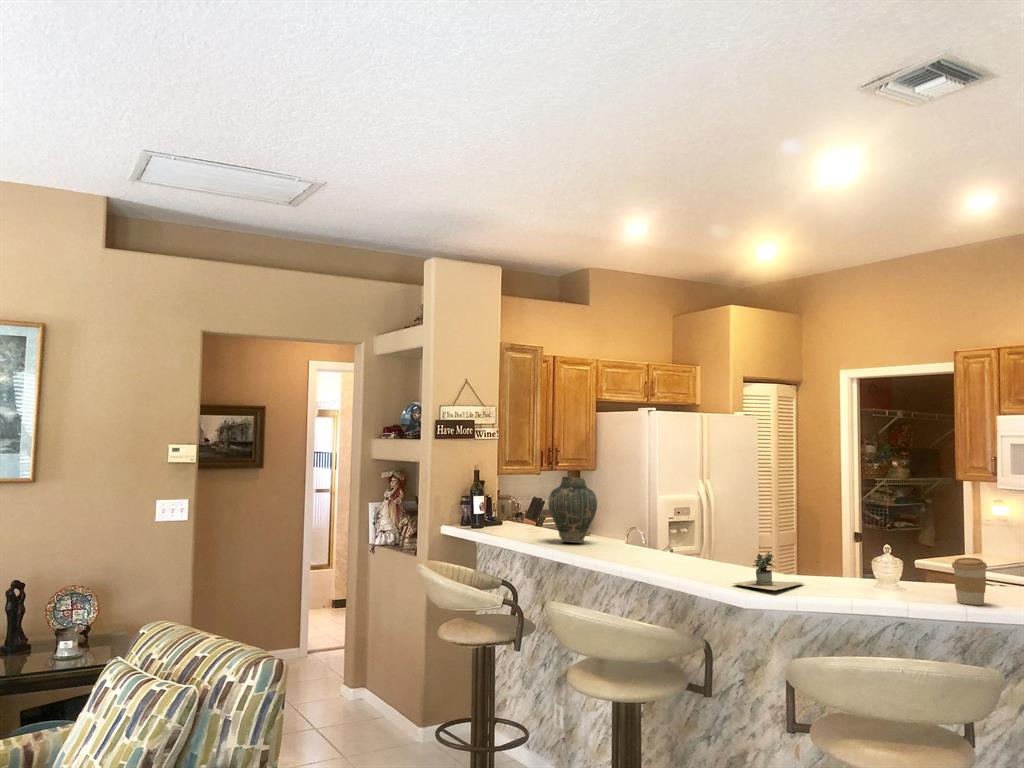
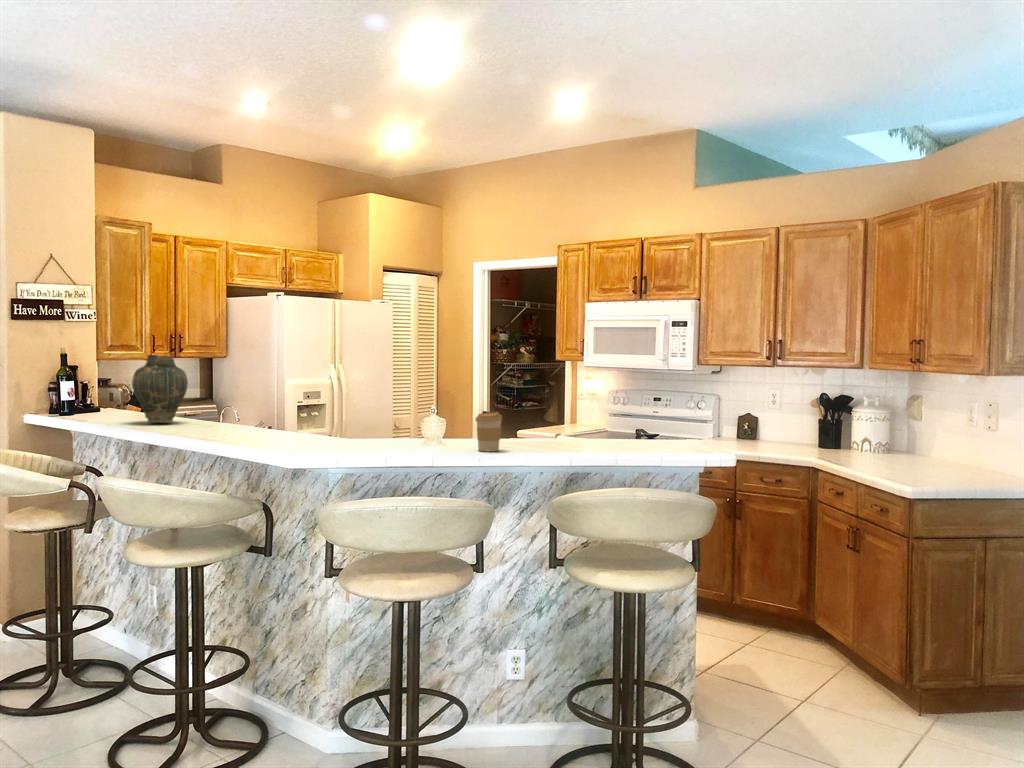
potted plant: present [734,552,803,590] -> none [283,415,375,448]

